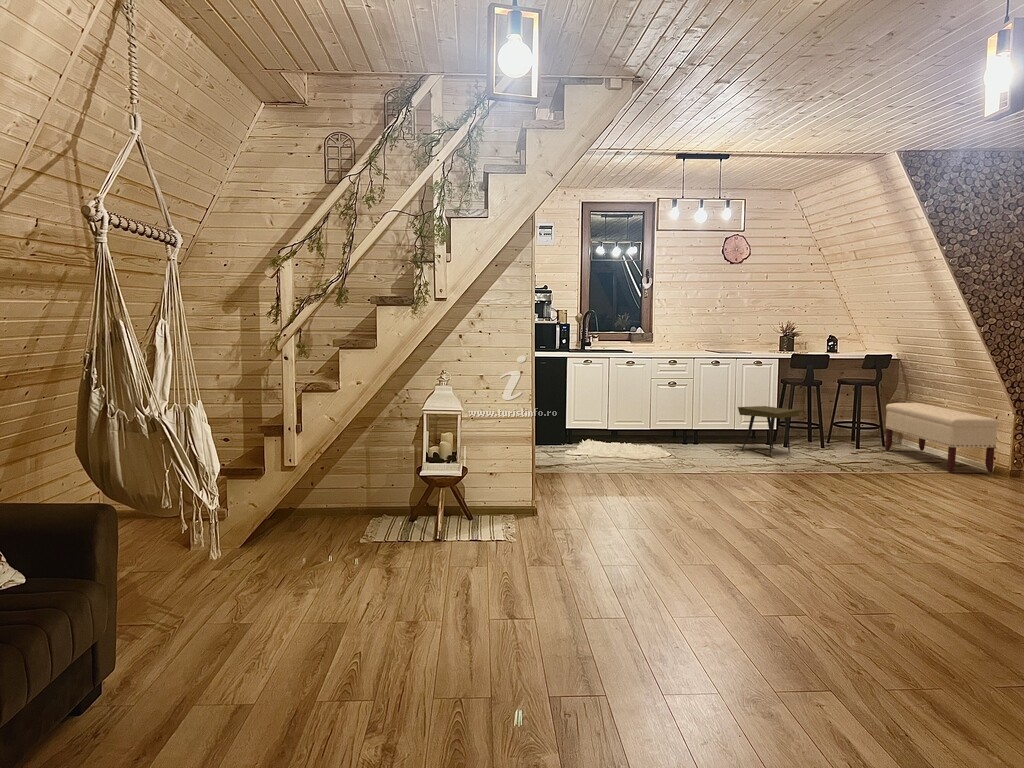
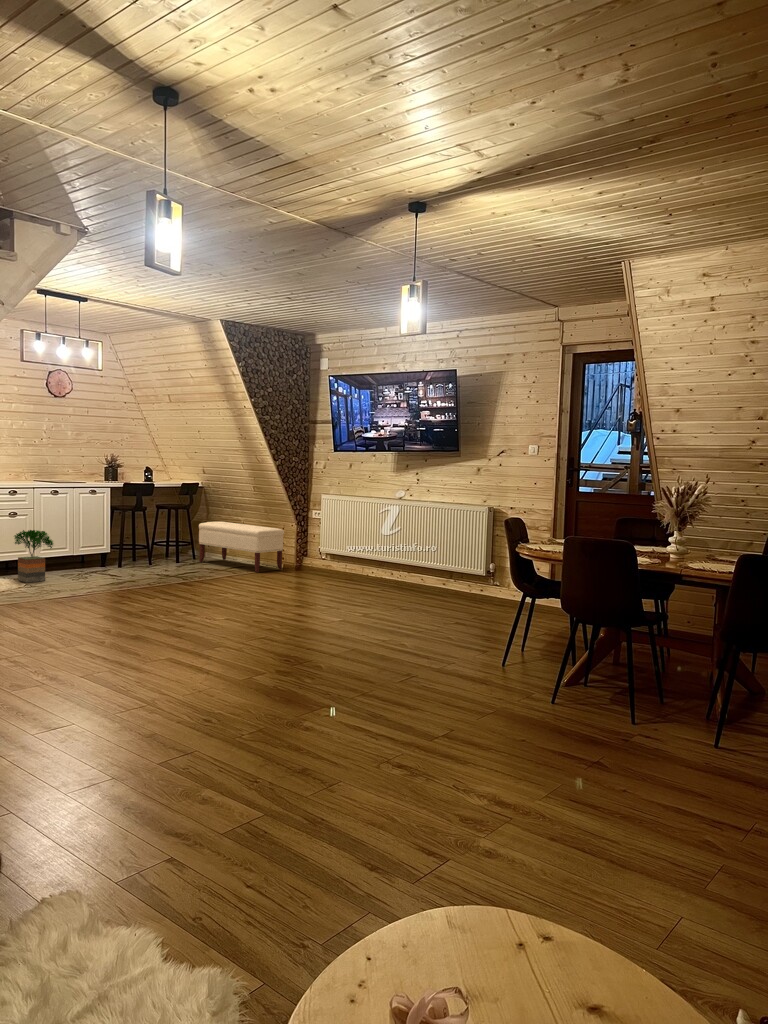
potted tree: none [667,400,705,453] -> present [15,530,53,583]
side table: present [738,406,799,455] -> none [79,531,137,575]

